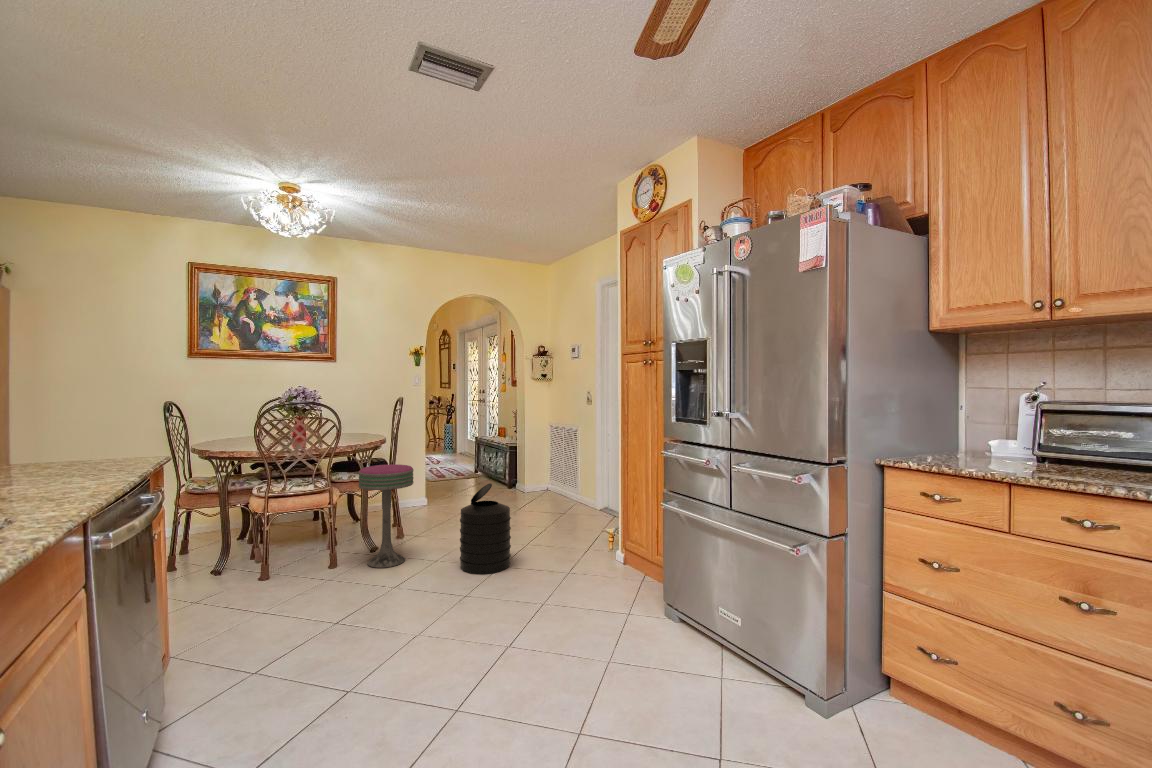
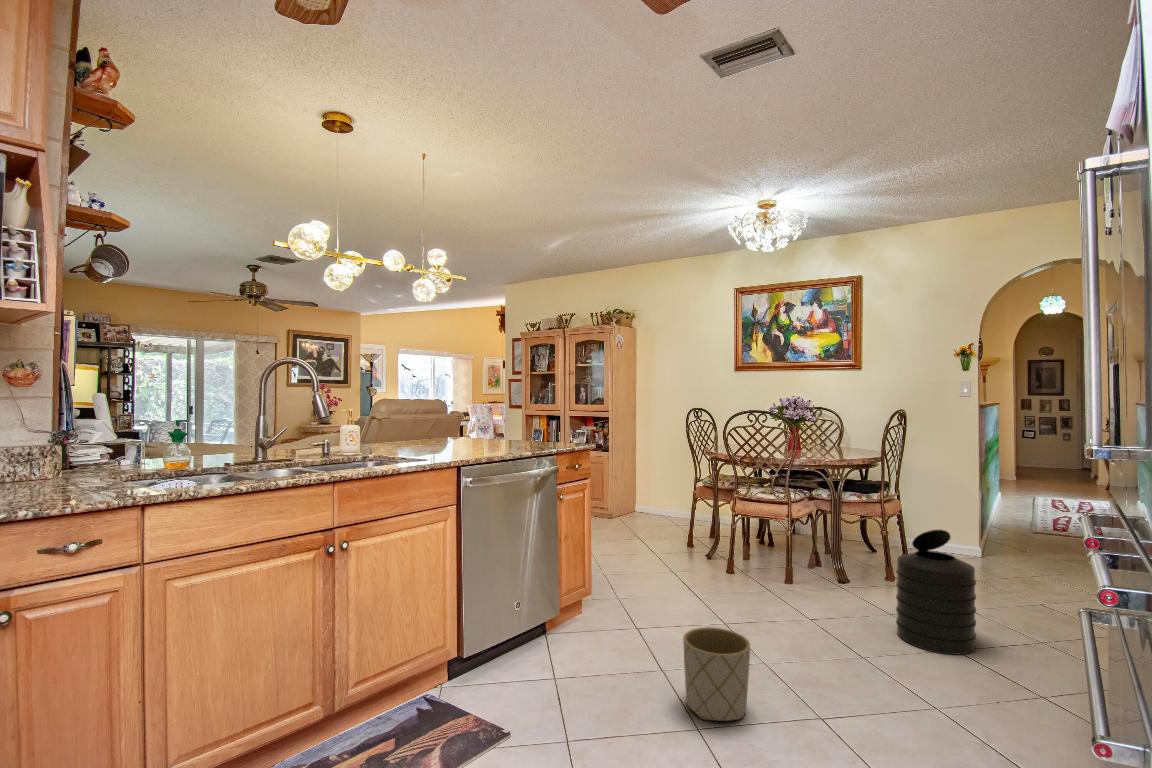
bar stool: present [359,464,414,568] -> none [804,483,868,600]
planter: none [423,609,486,701] -> present [683,627,750,721]

